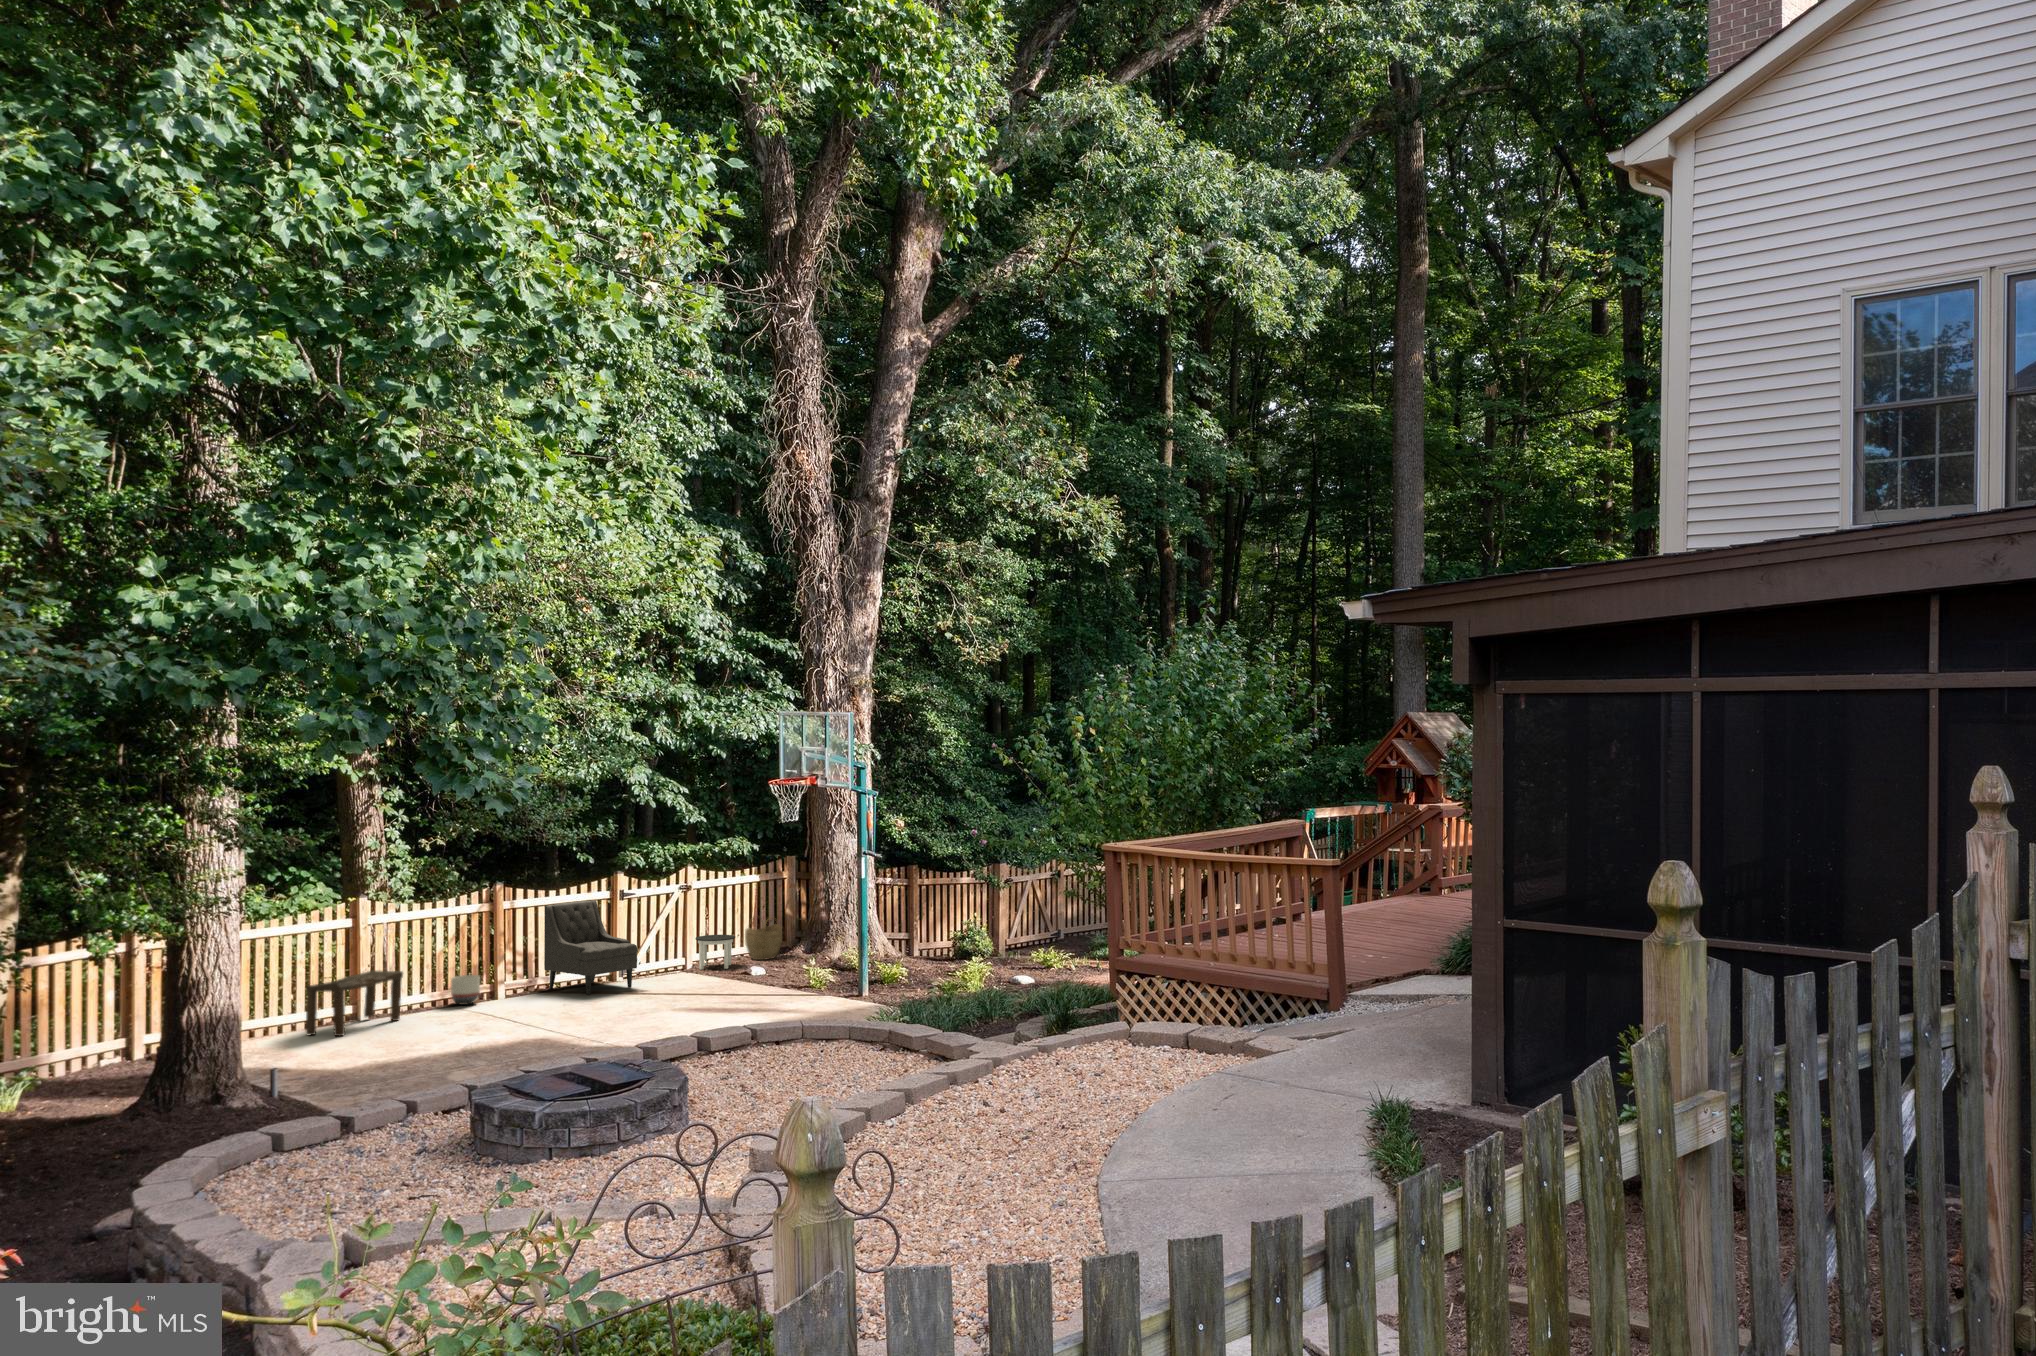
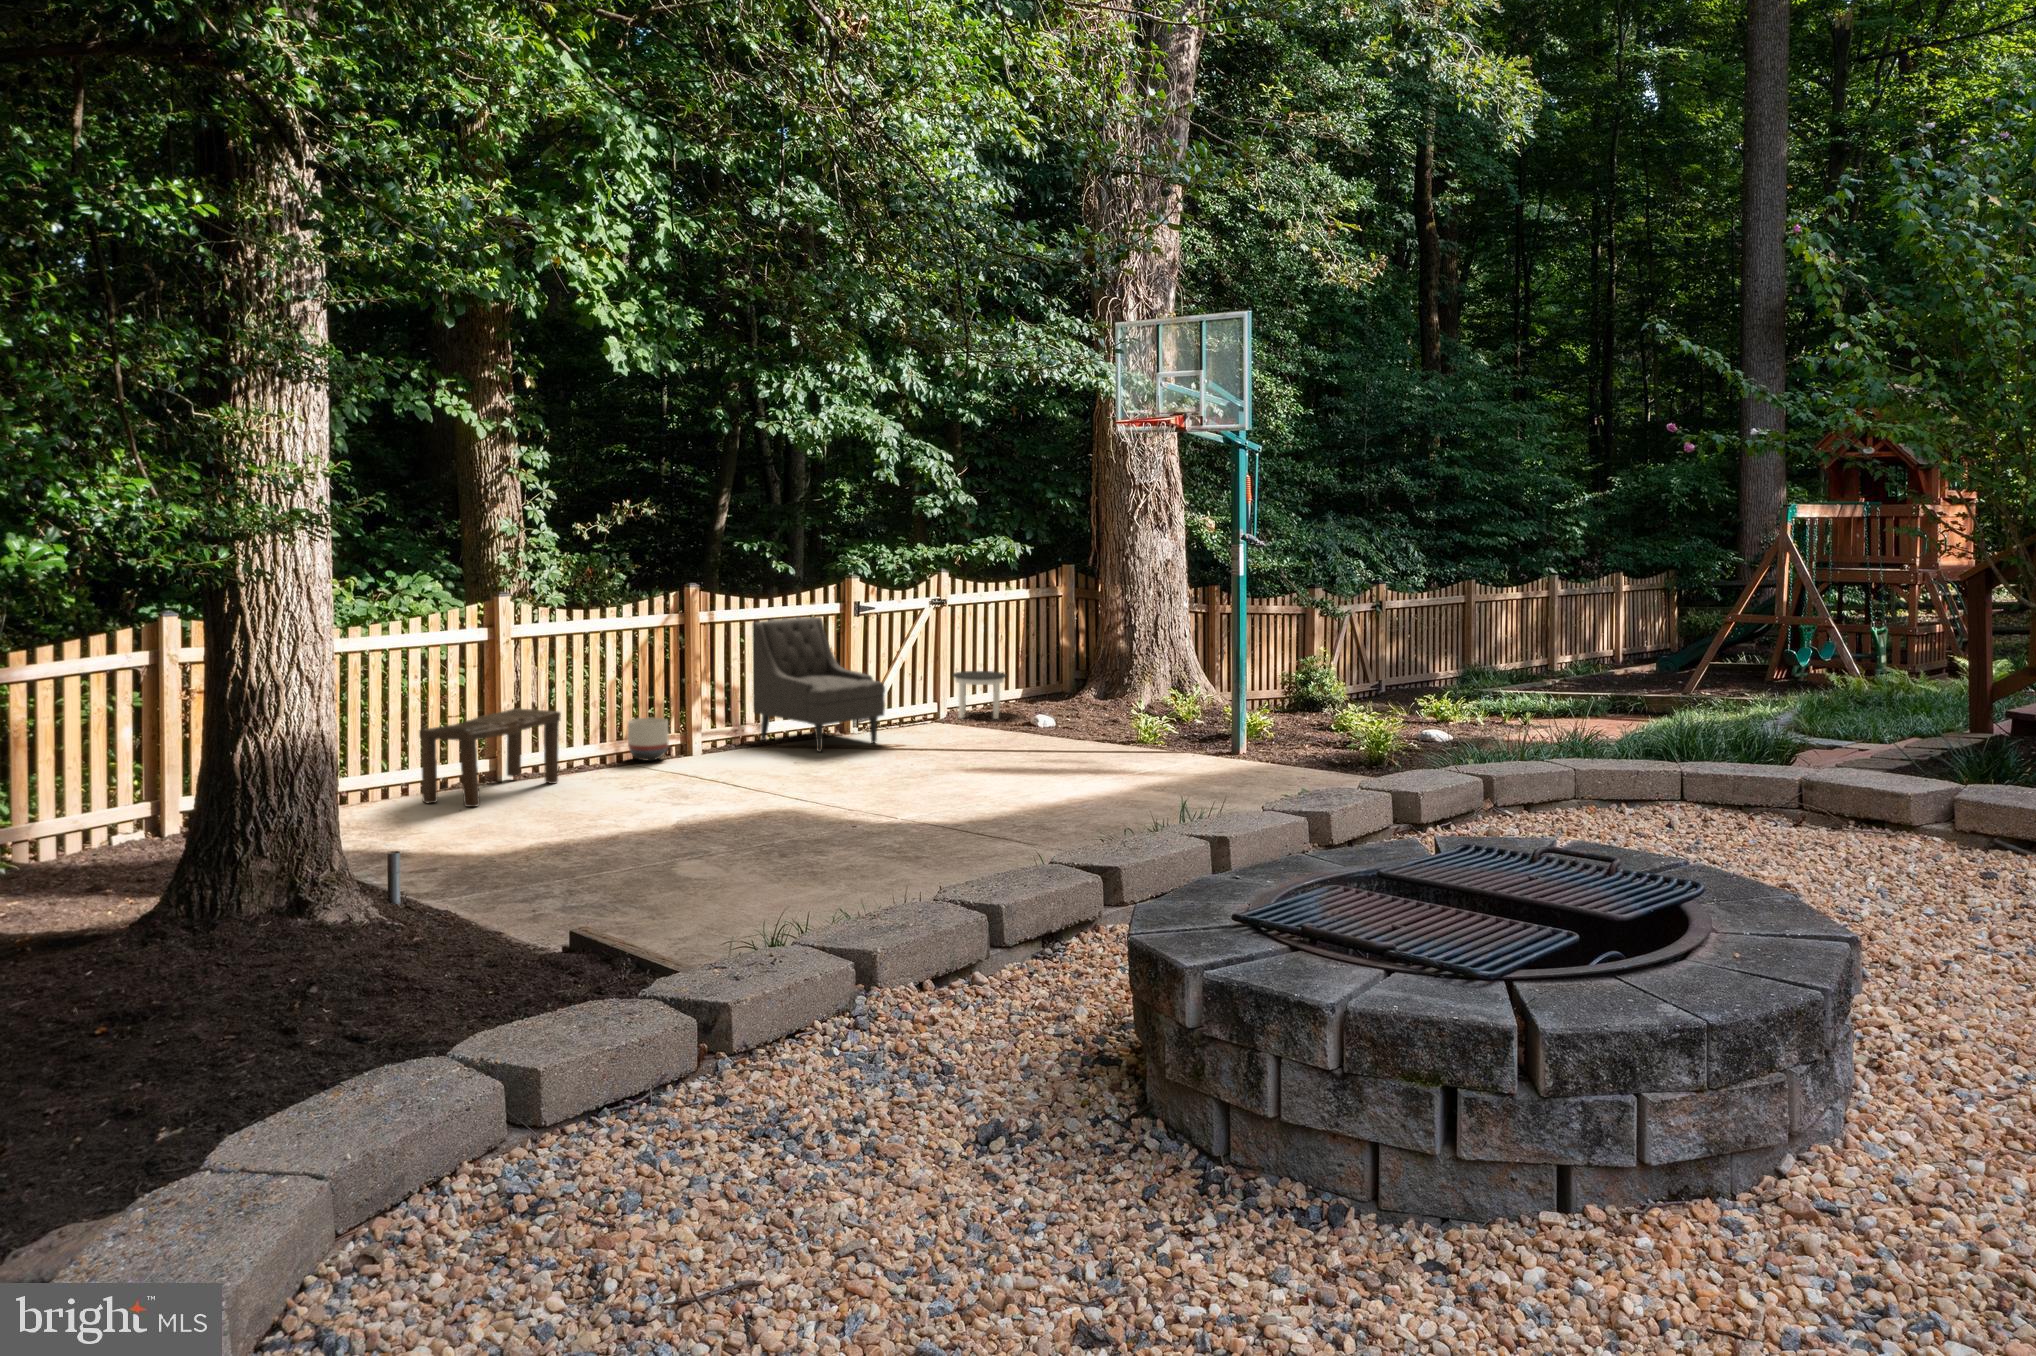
woven basket: present [745,918,782,960] -> none [1014,646,1064,708]

